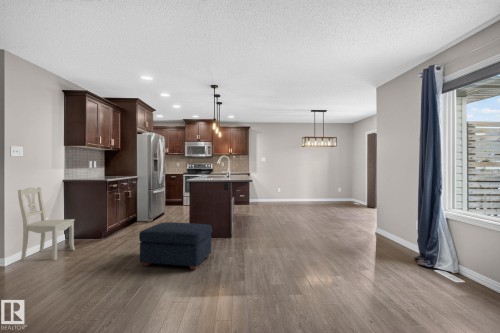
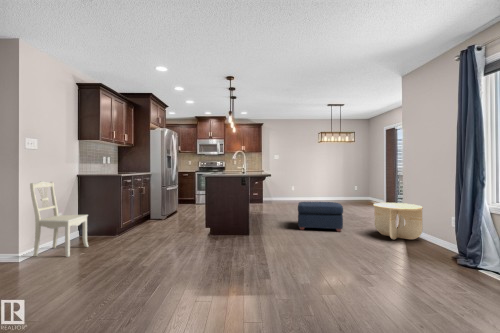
side table: none [348,207,393,242] -> present [373,203,423,240]
ottoman: present [139,222,212,270] -> present [298,202,343,232]

